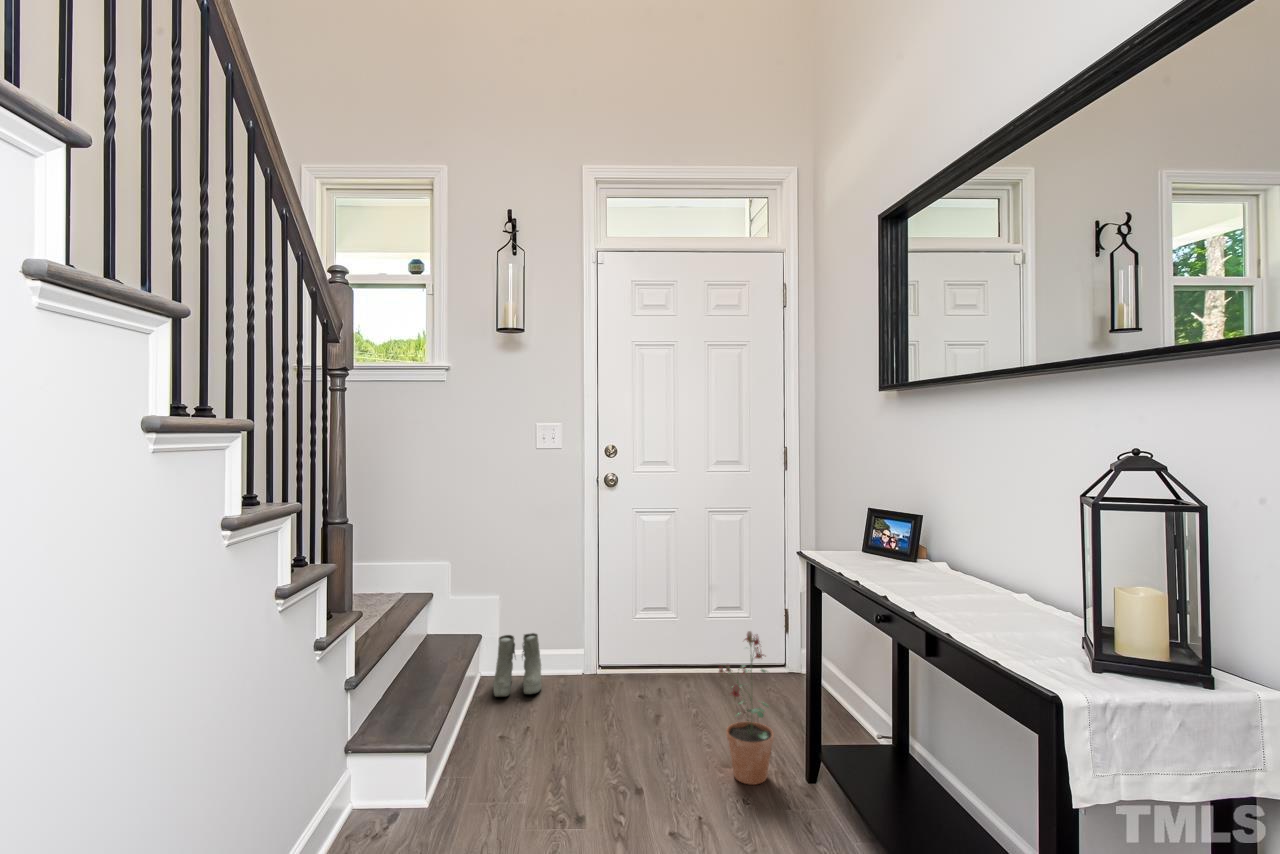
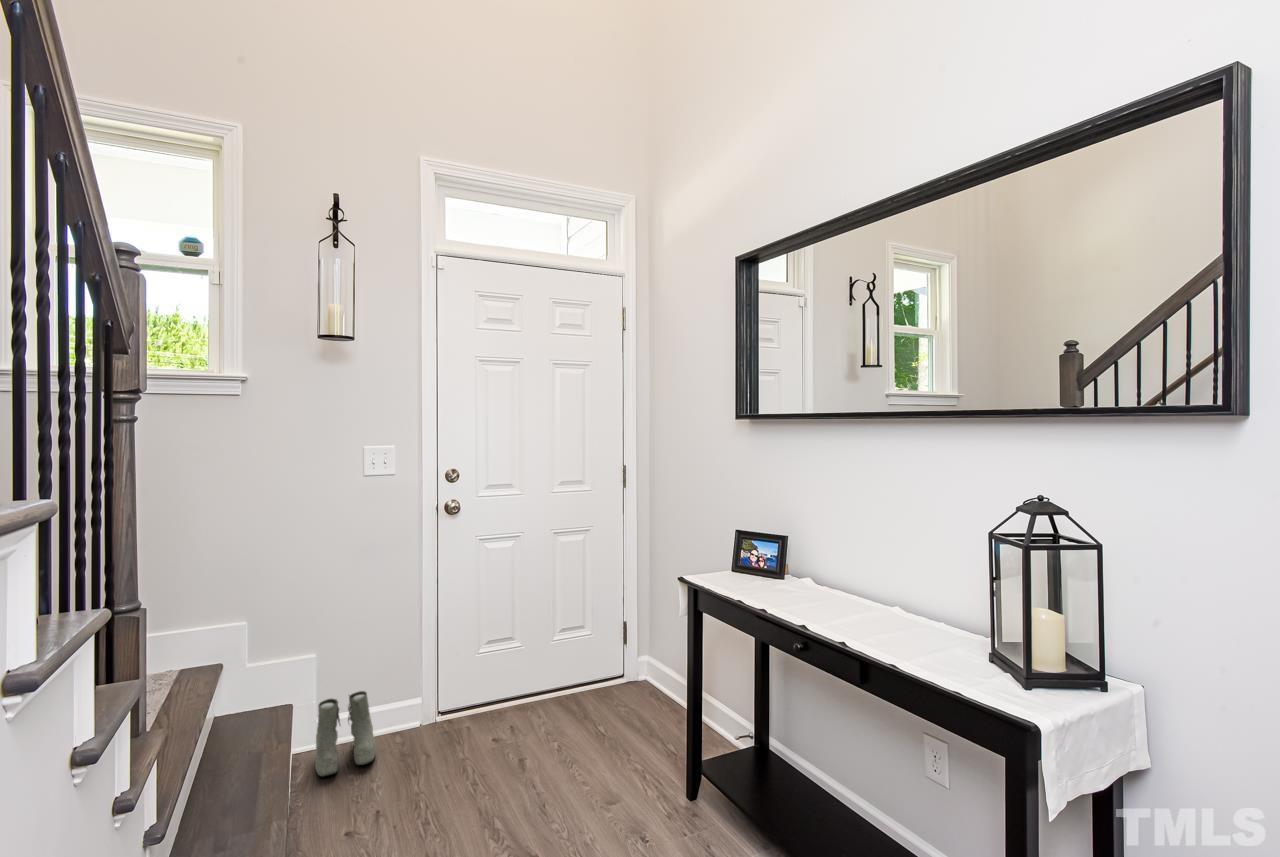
potted plant: present [719,632,774,785] -> none [596,660,659,817]

